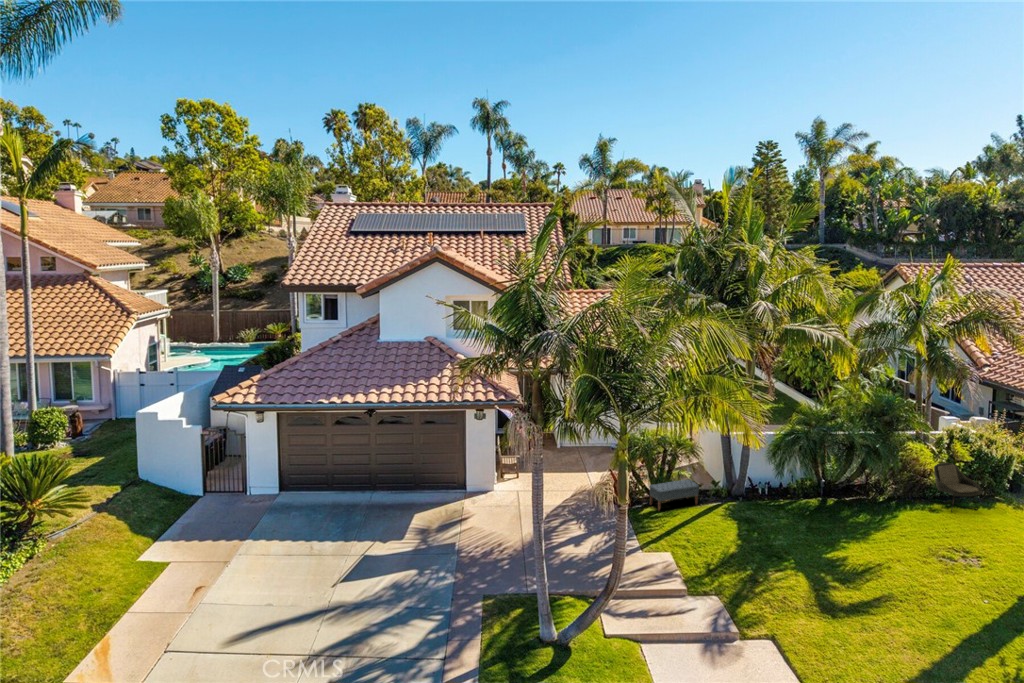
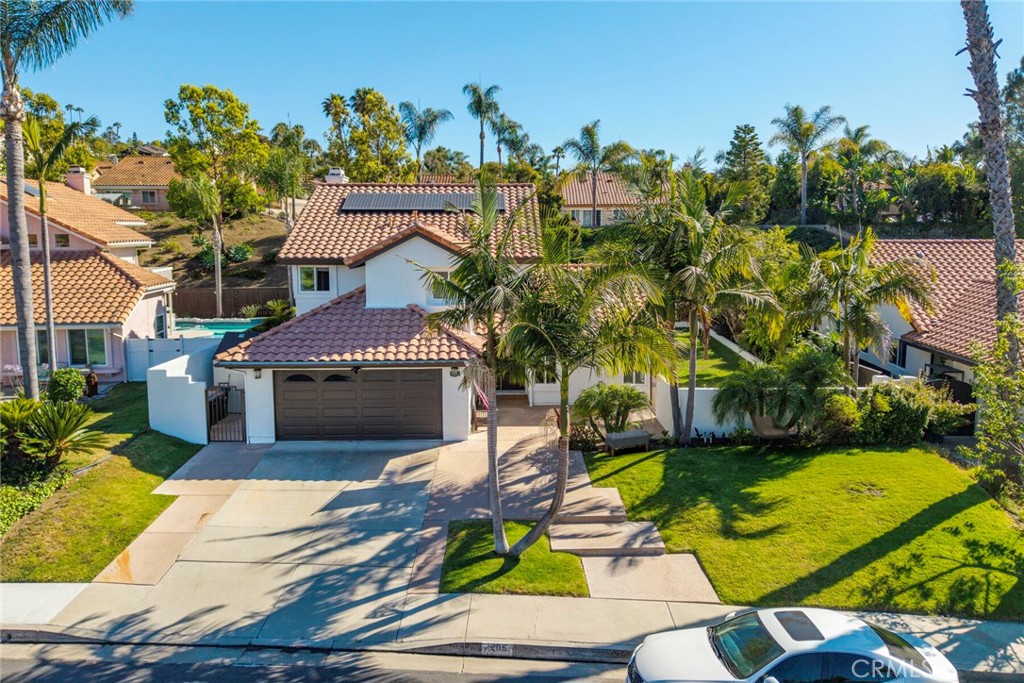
lounge chair: present [930,463,982,512] -> present [752,415,789,451]

